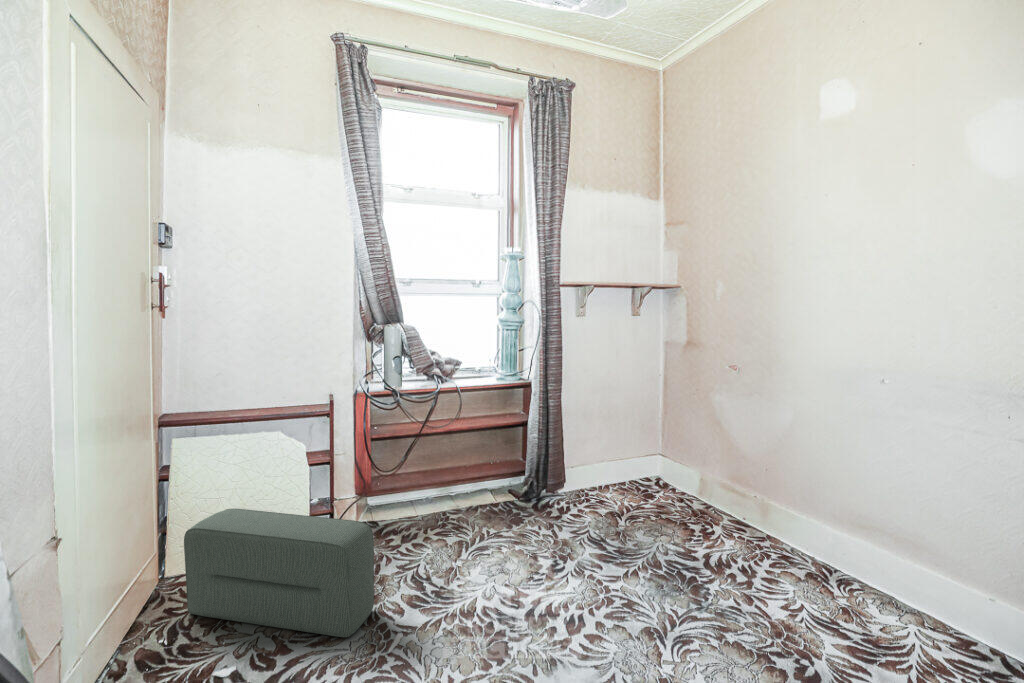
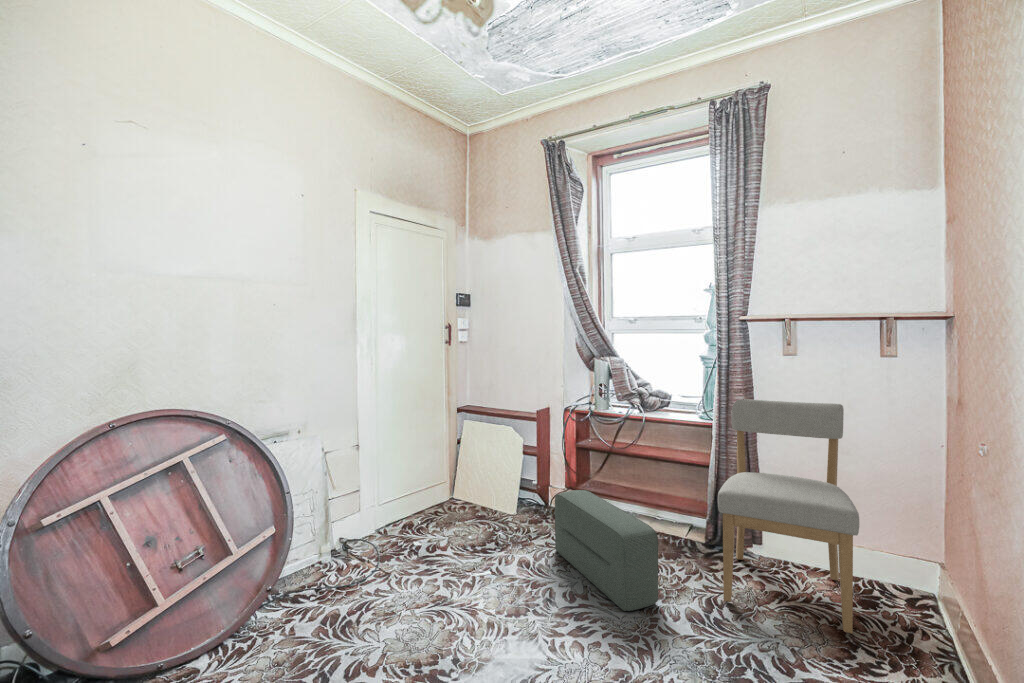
chair: none [396,354,531,571] -> present [718,399,859,633]

